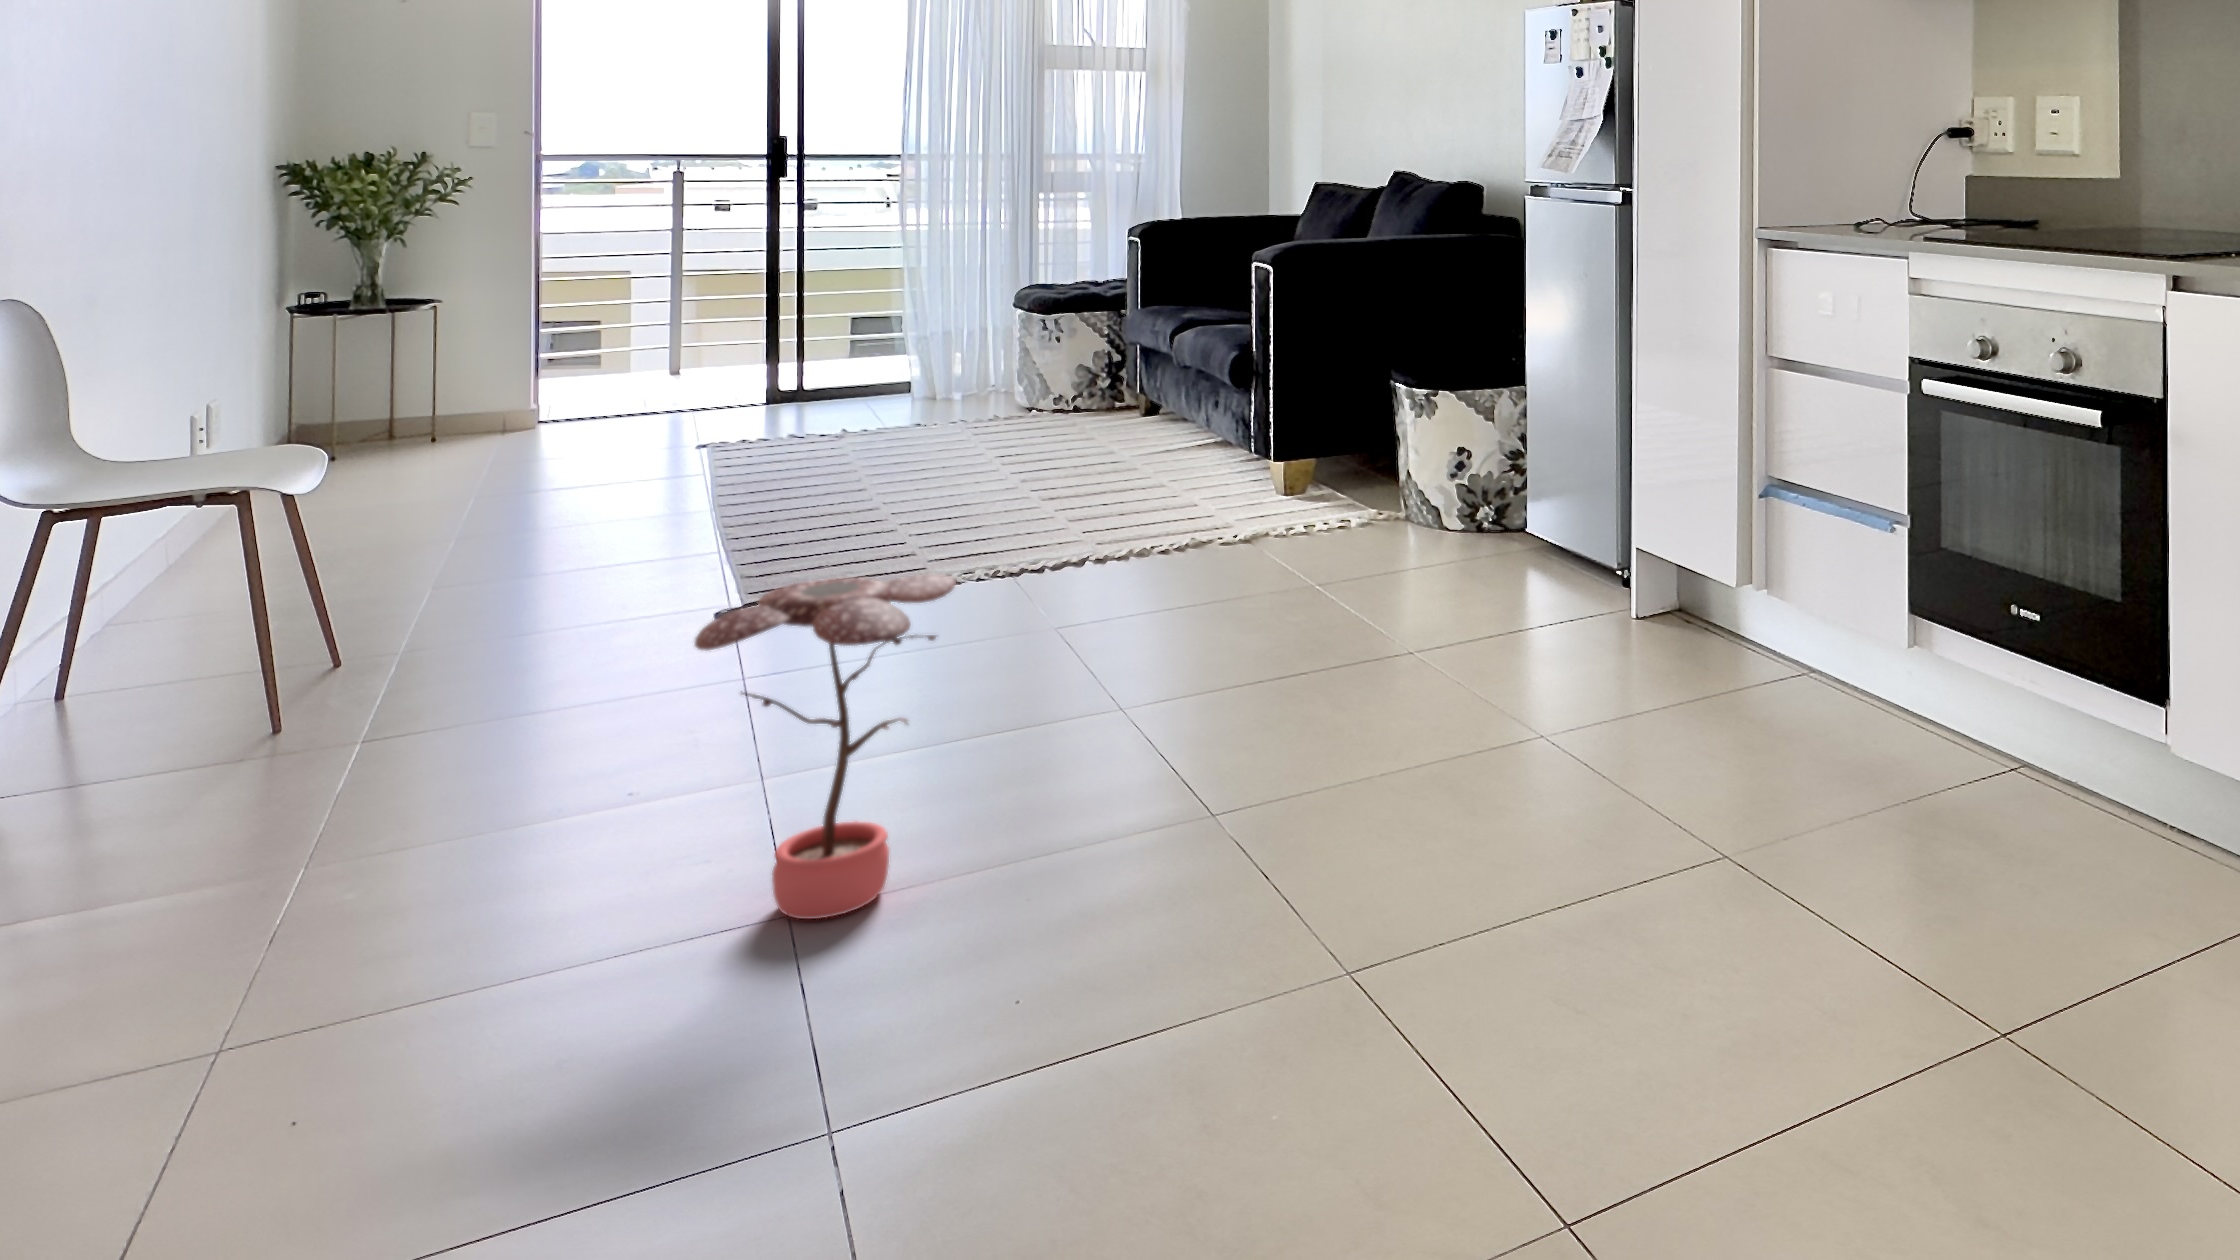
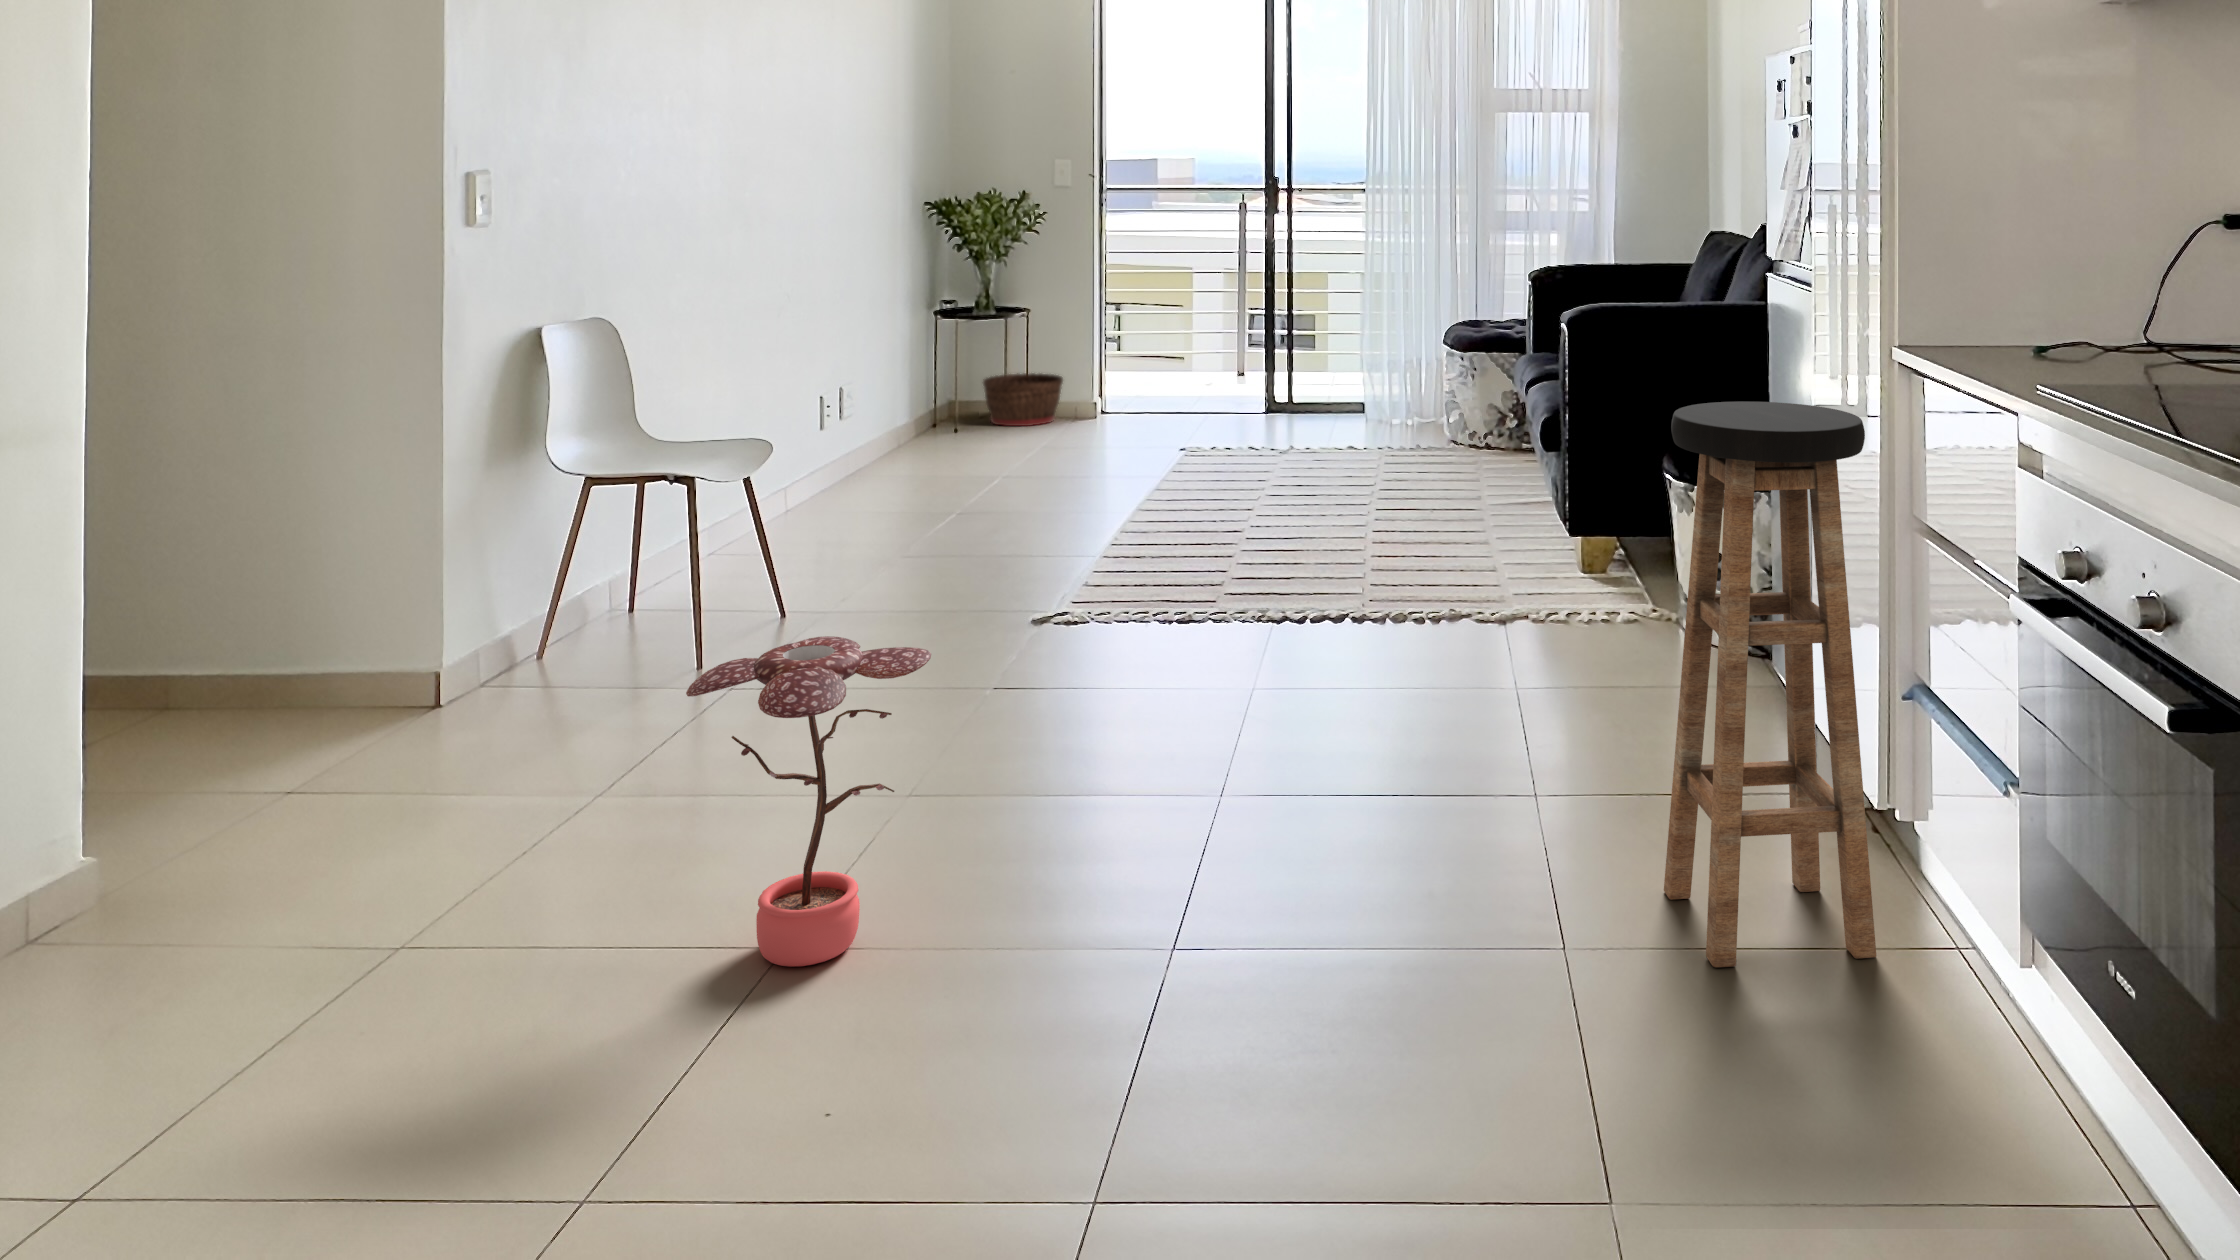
bar stool: none [1580,282,1760,722] -> present [1664,402,1876,967]
basket: none [374,380,499,447] -> present [983,373,1063,426]

